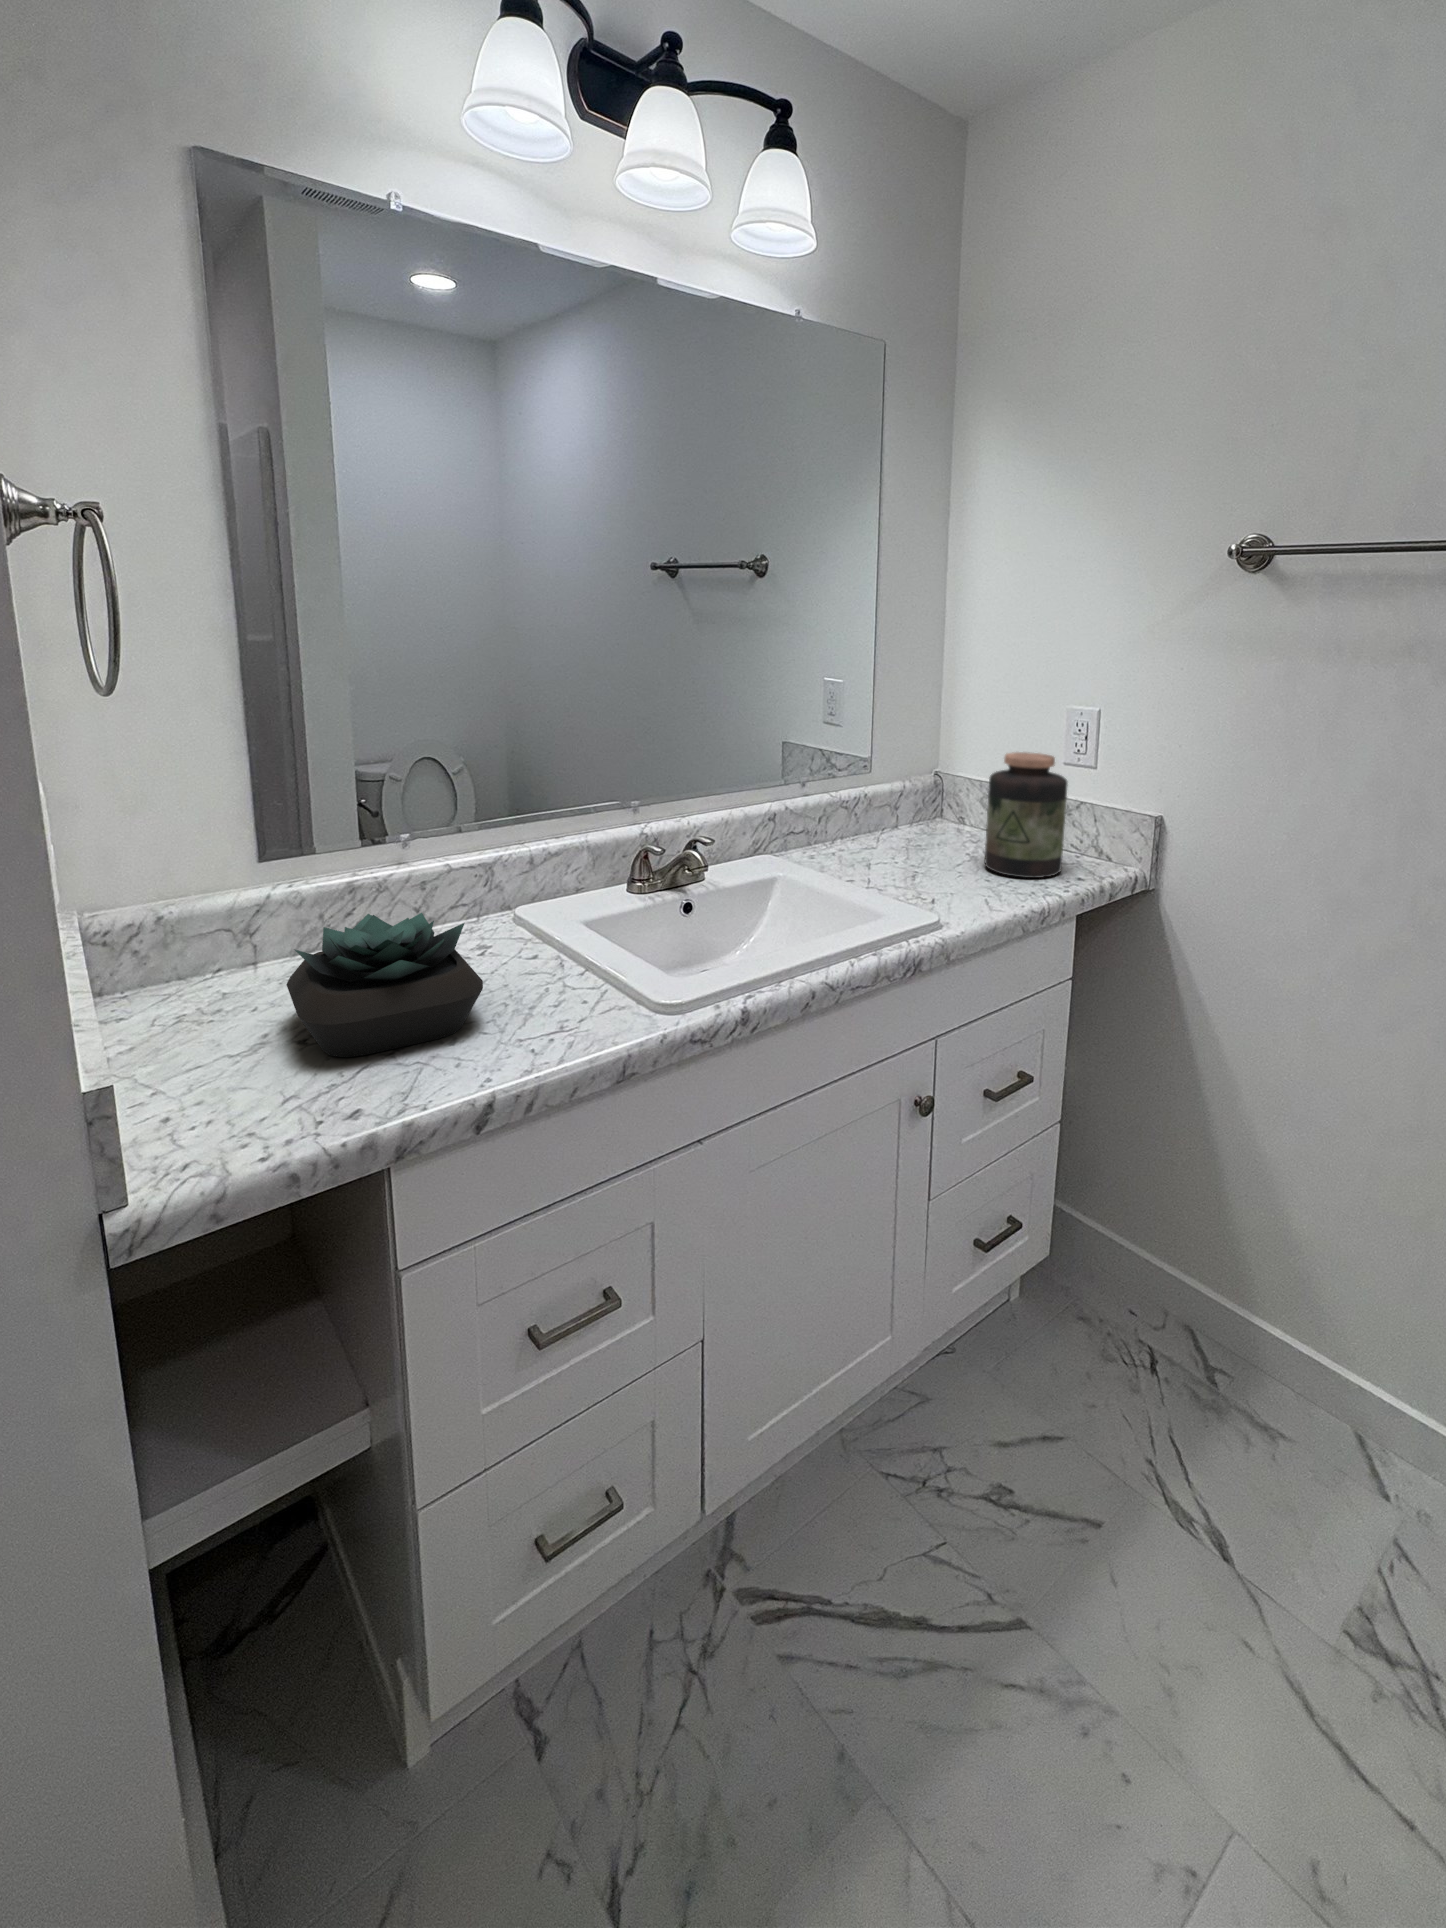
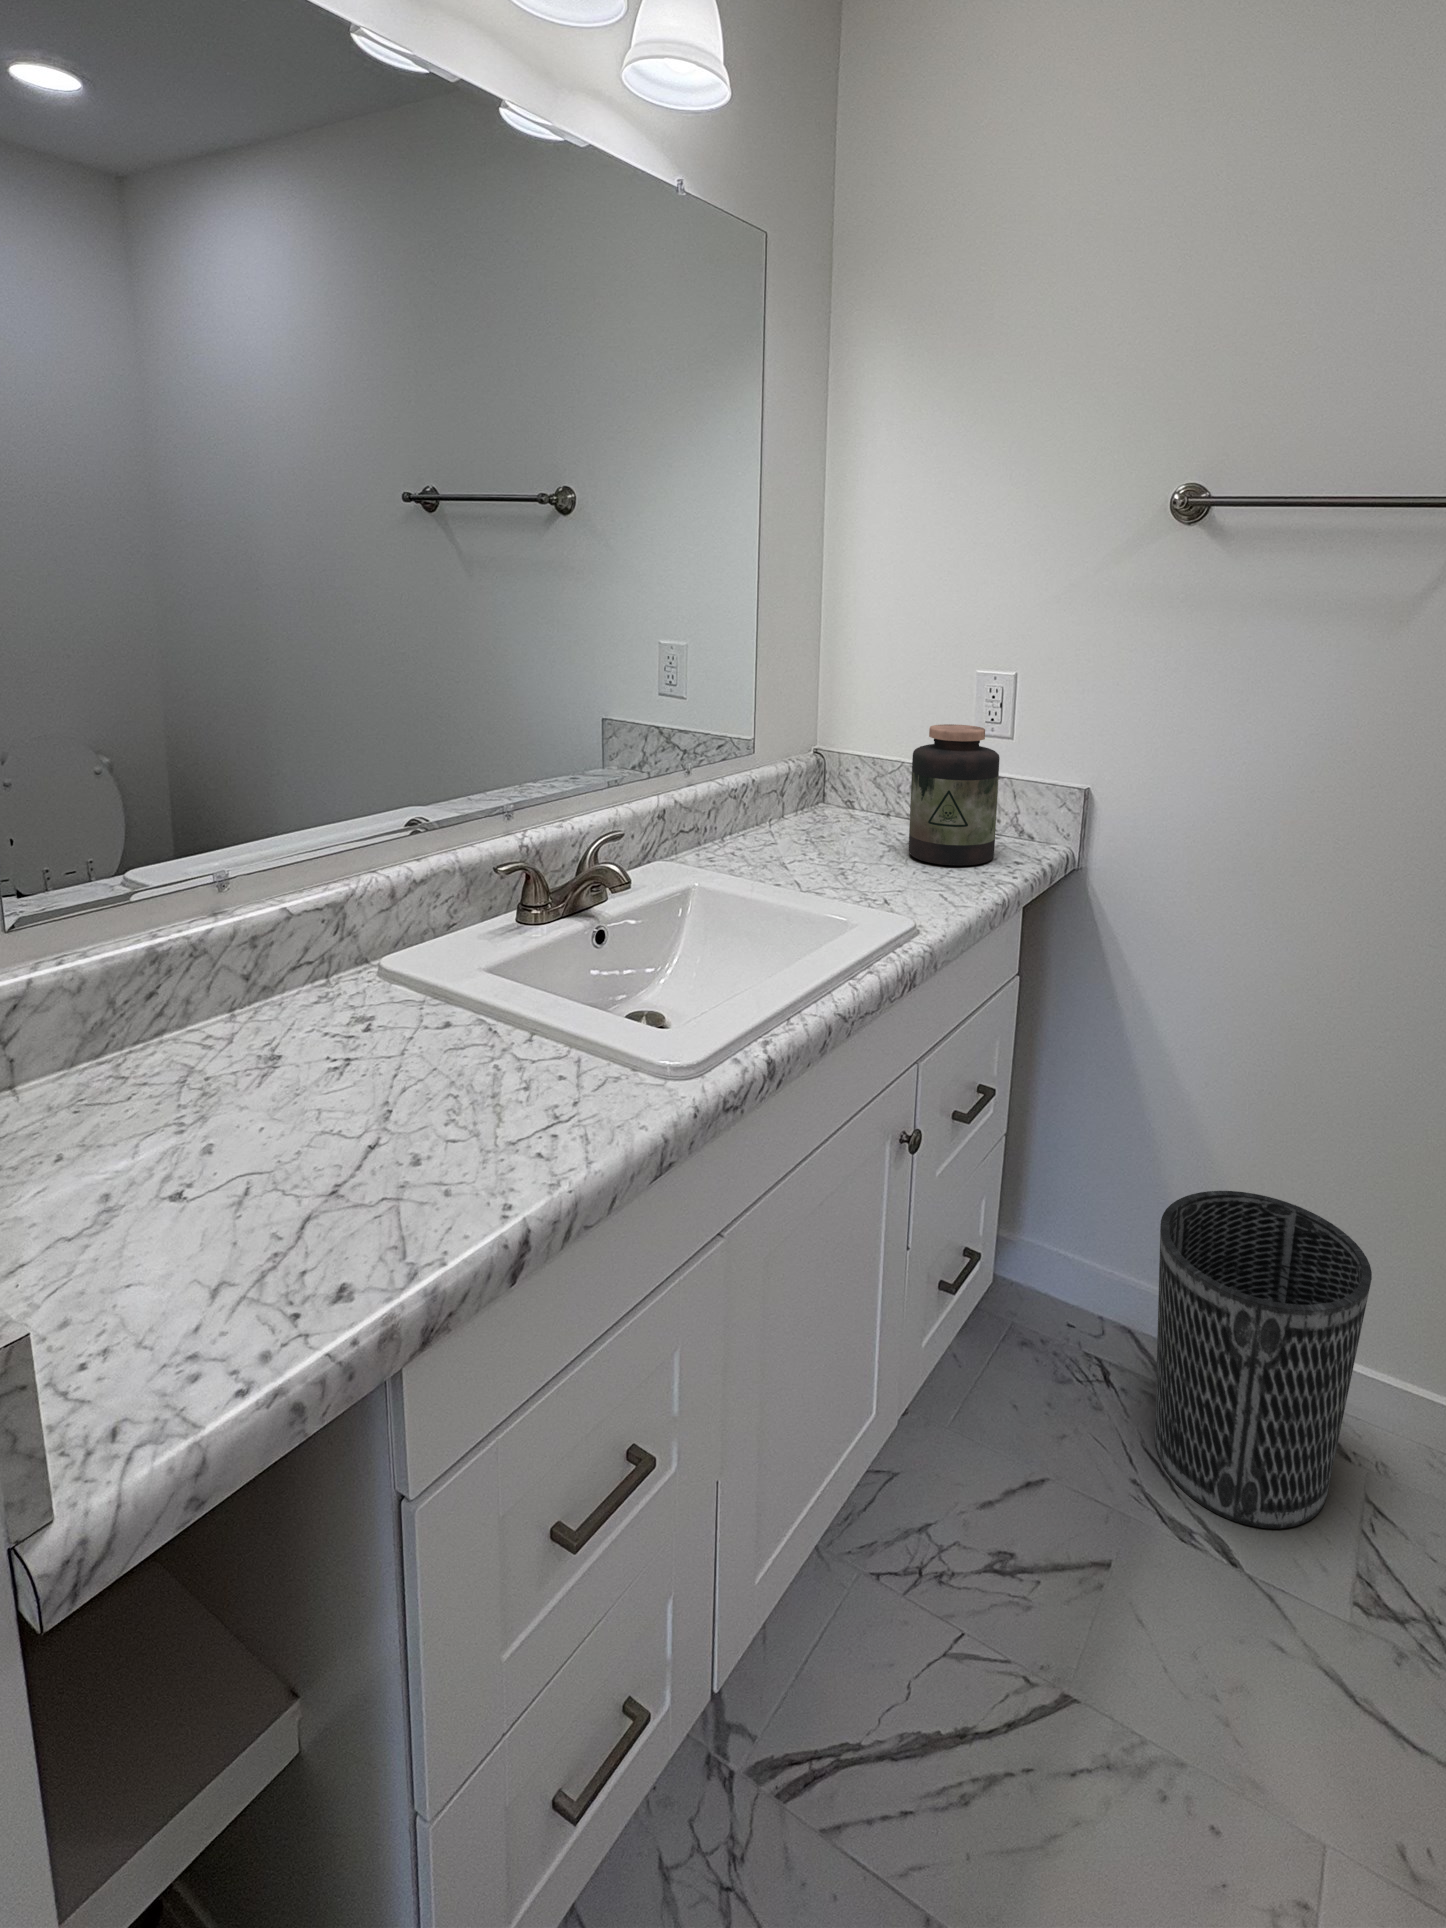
succulent plant: present [286,913,483,1057] -> none [131,982,446,1209]
wastebasket: none [1184,1208,1403,1545] -> present [1155,1191,1372,1529]

